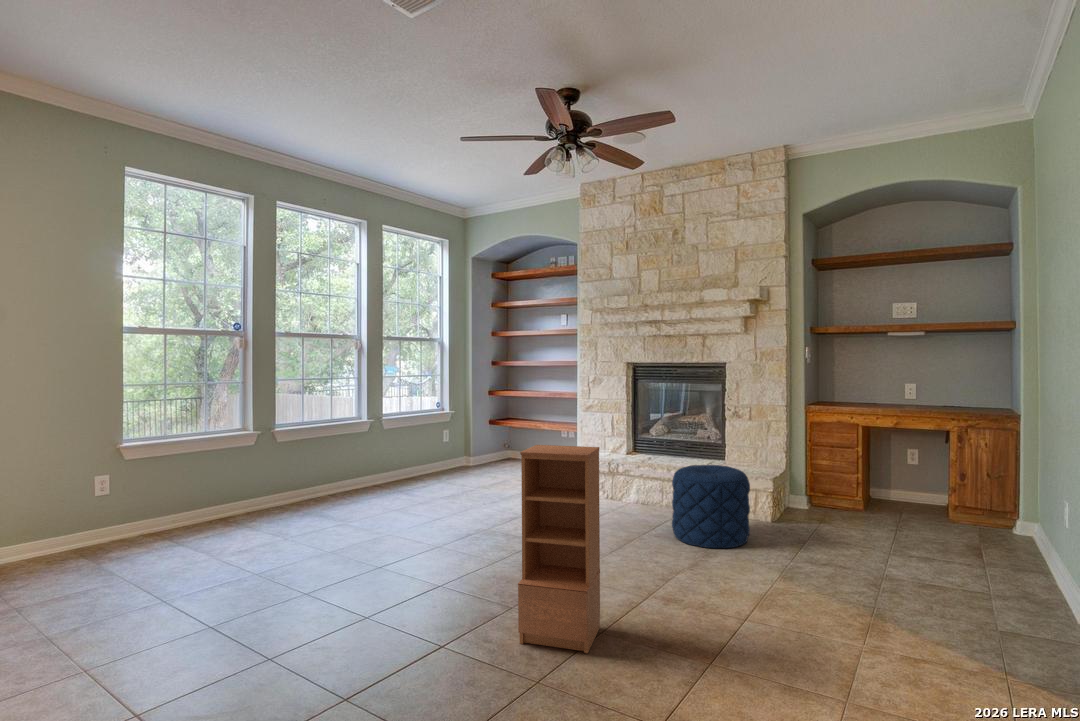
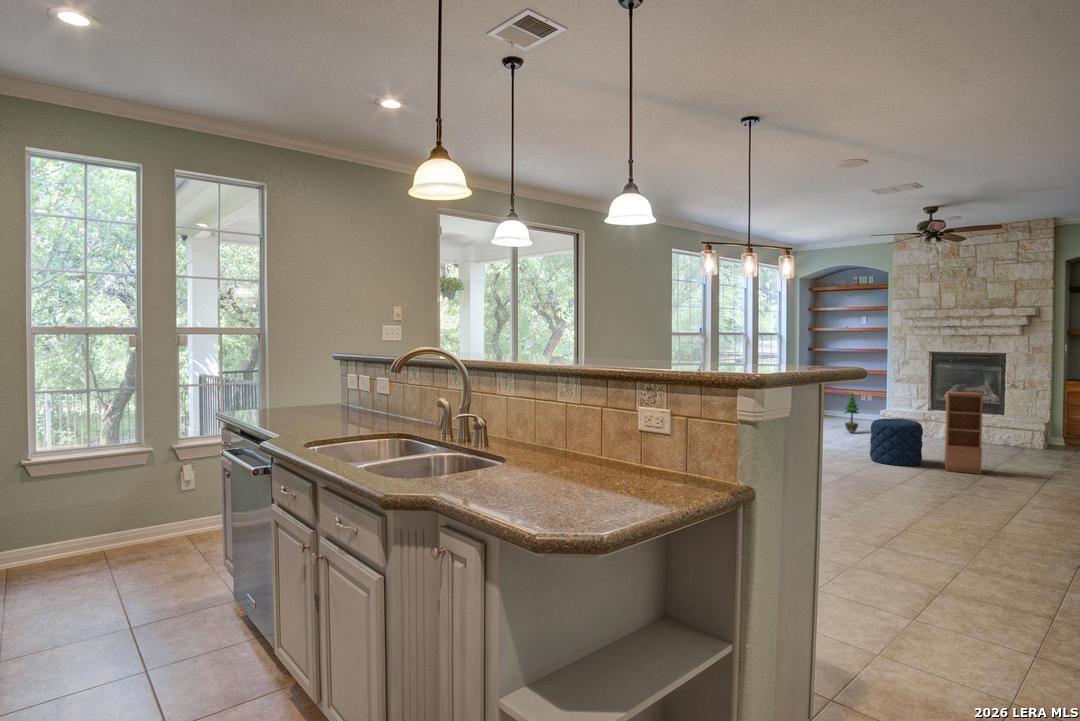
potted tree: none [486,430,512,501] -> present [845,393,859,433]
pouf: present [672,465,750,548] -> present [870,418,923,466]

